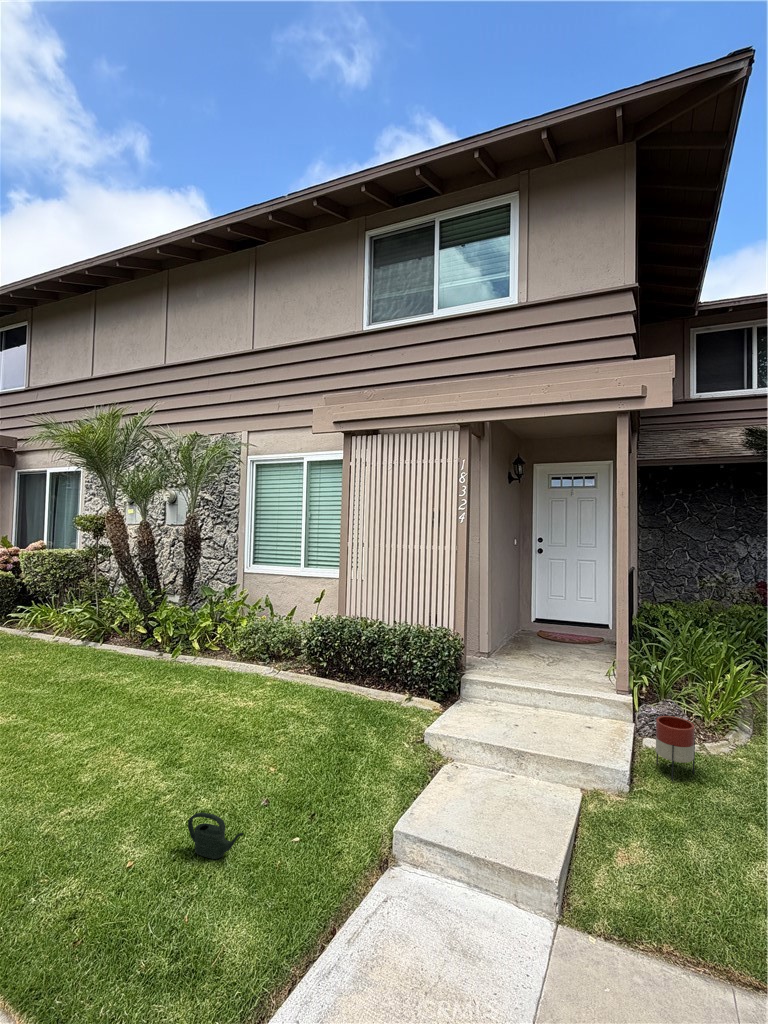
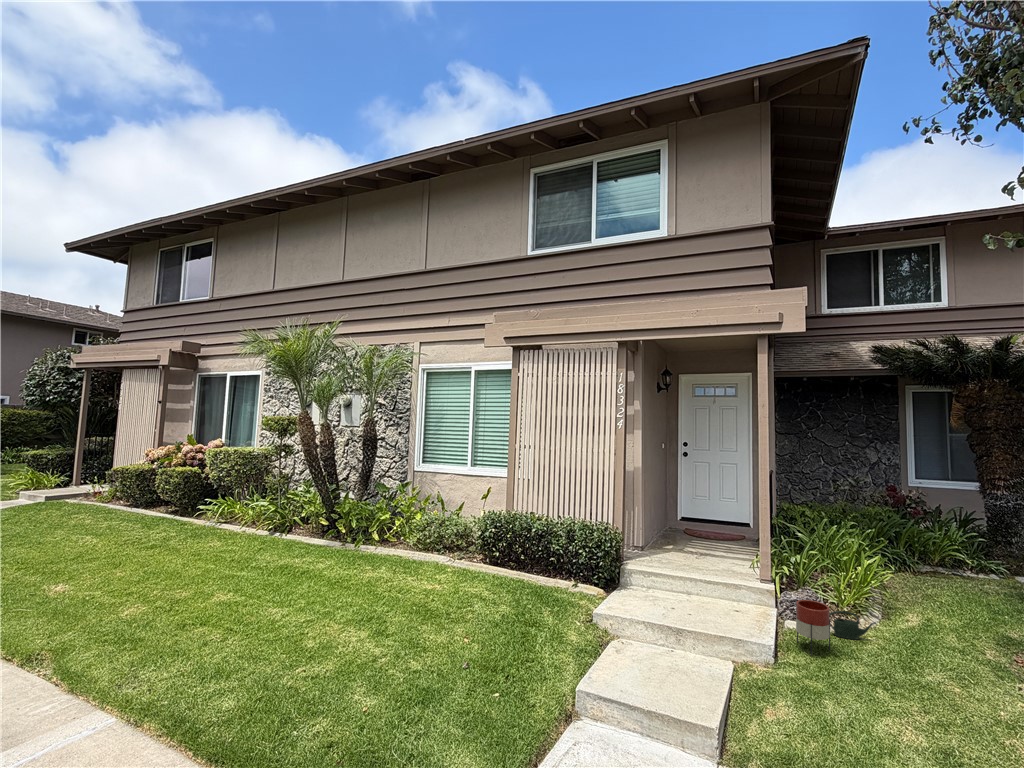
watering can: present [188,812,243,859] -> present [830,611,876,640]

